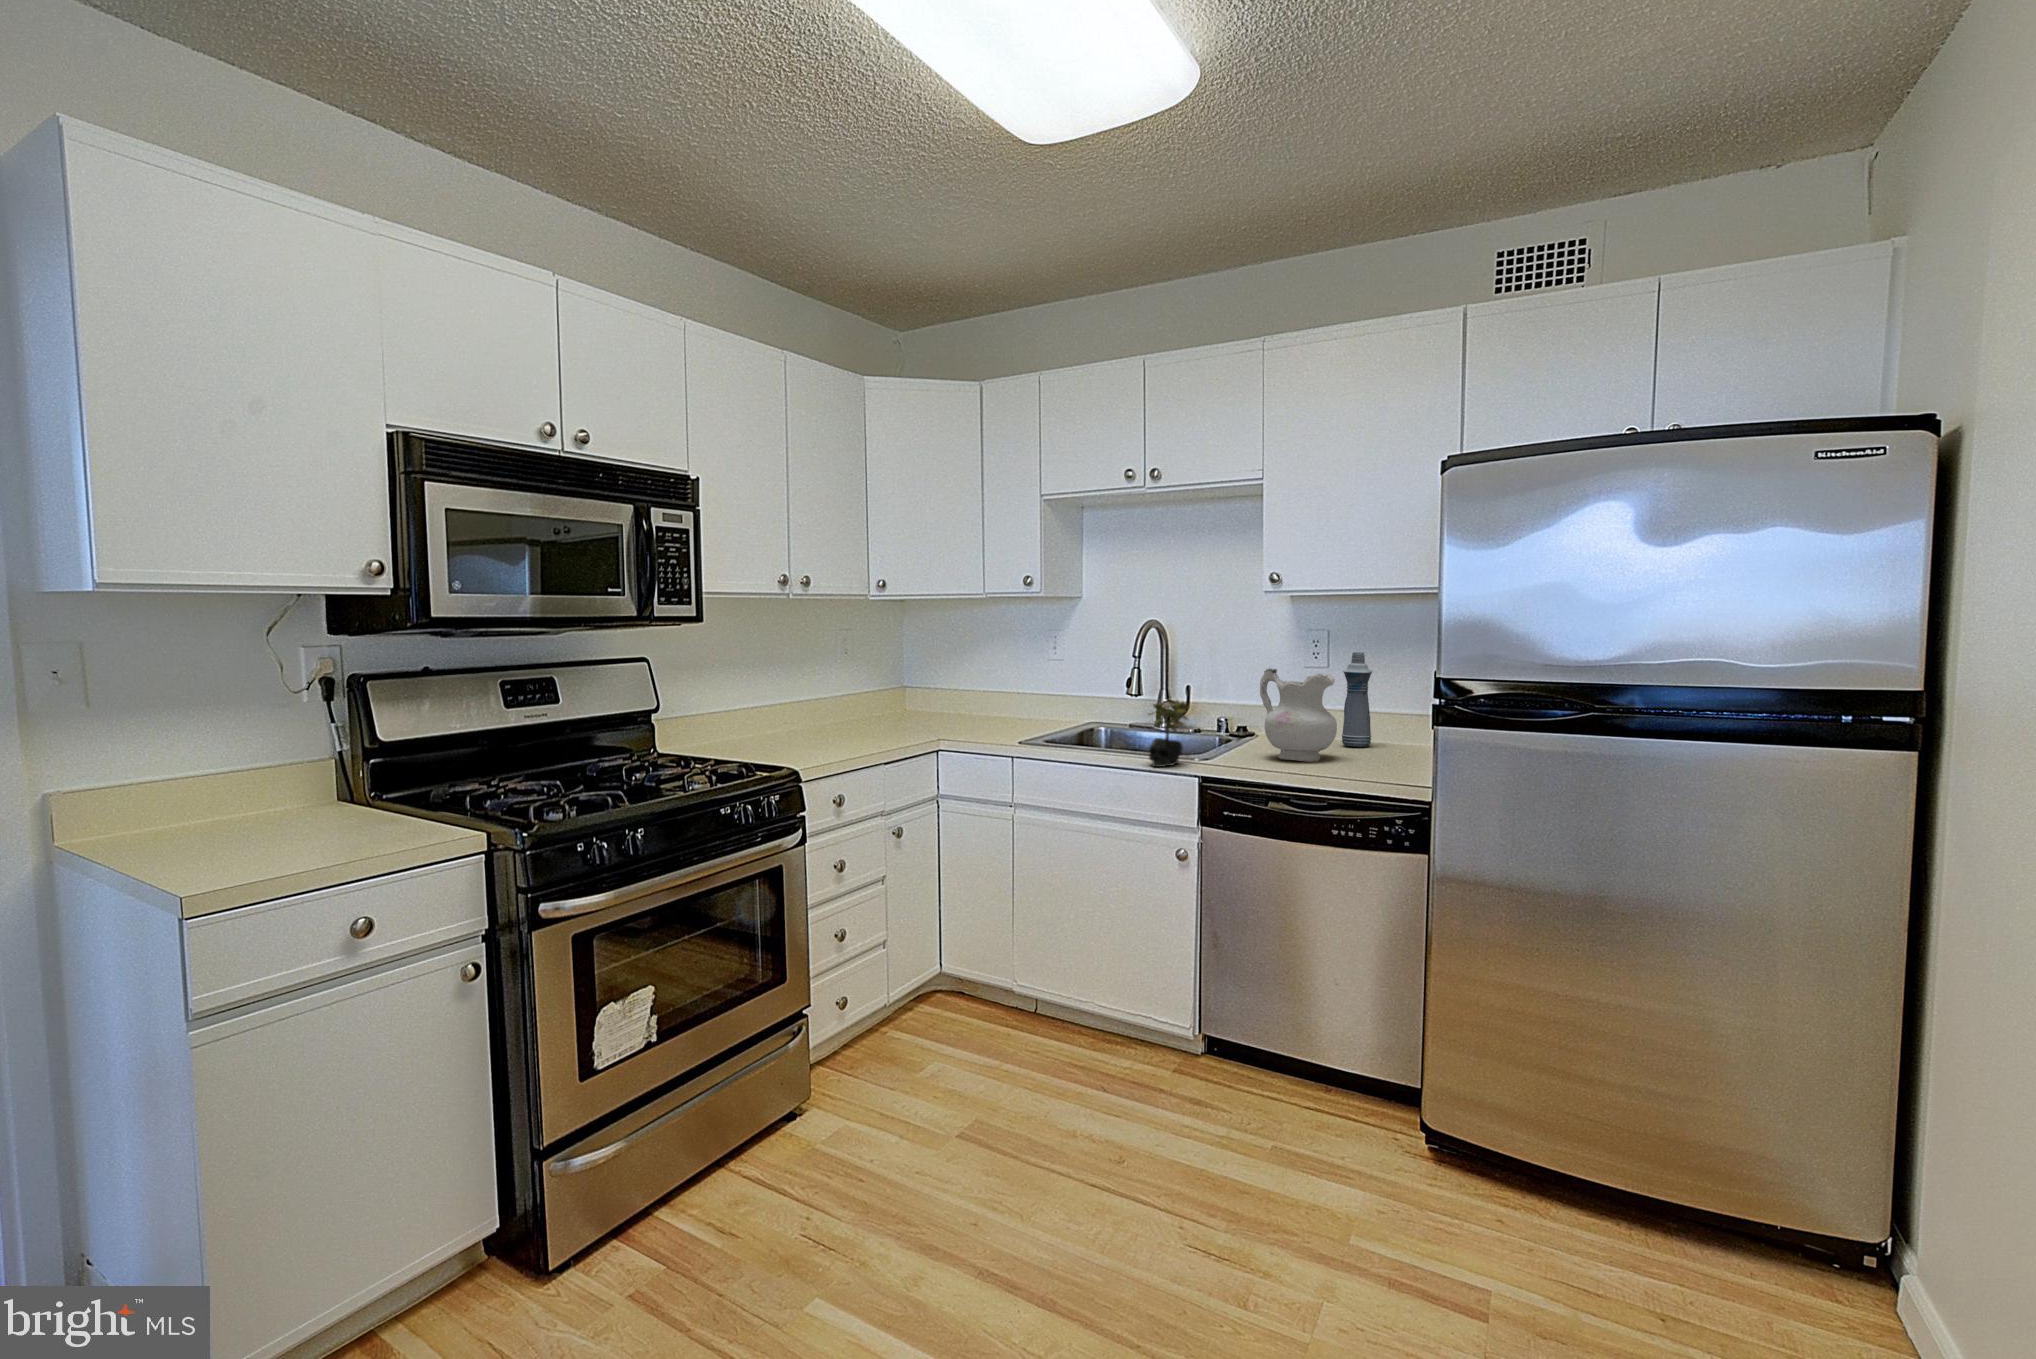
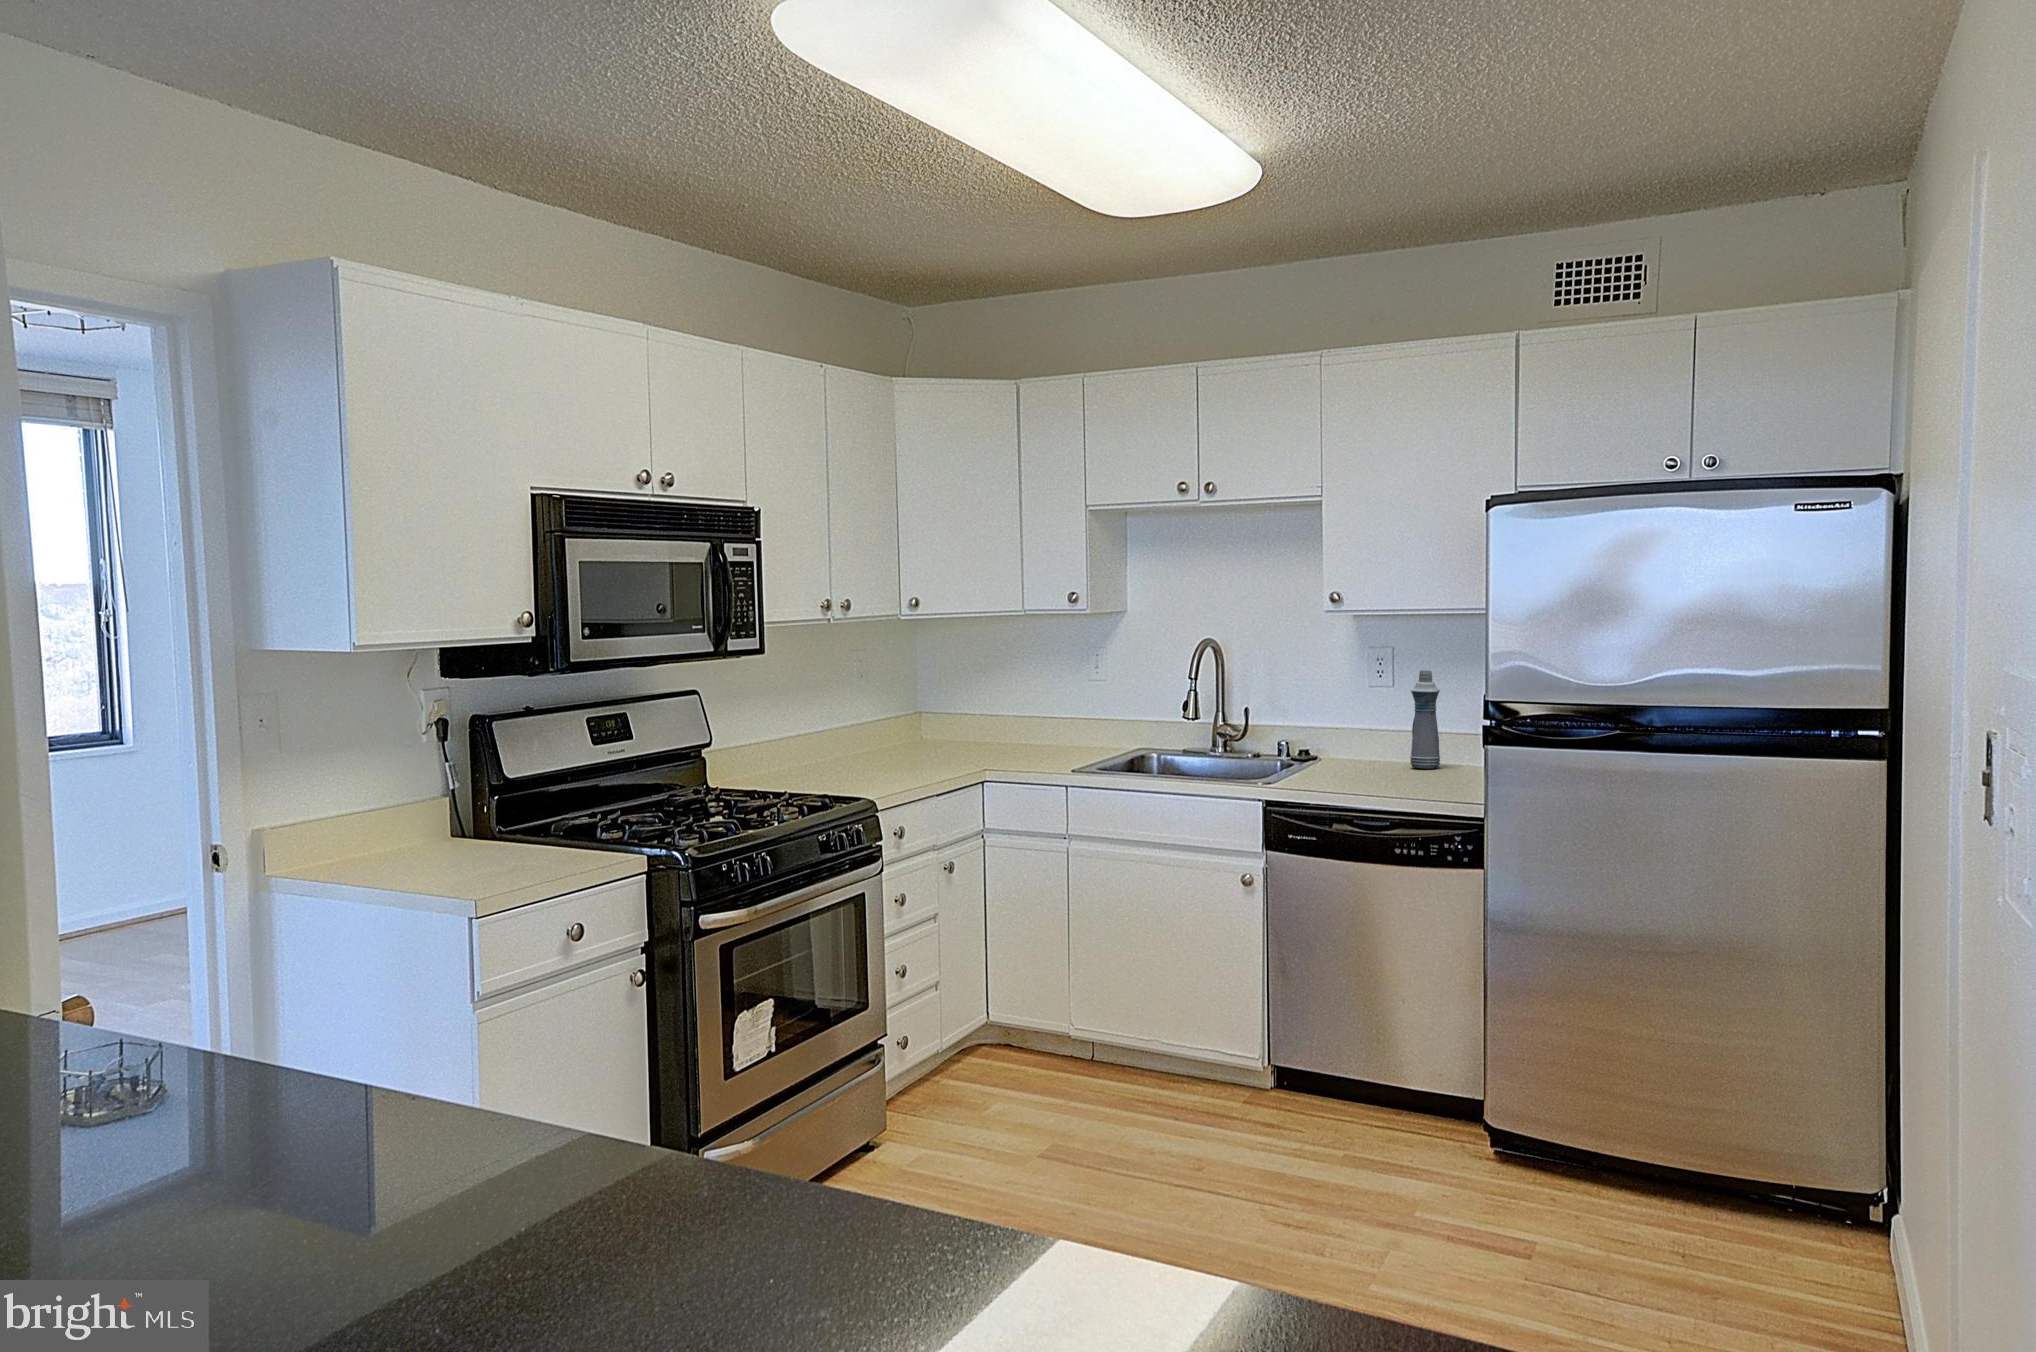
ceramic pitcher: present [1260,668,1337,762] -> none [1325,689,1402,784]
succulent plant: present [1149,700,1189,767] -> none [1211,722,1255,792]

